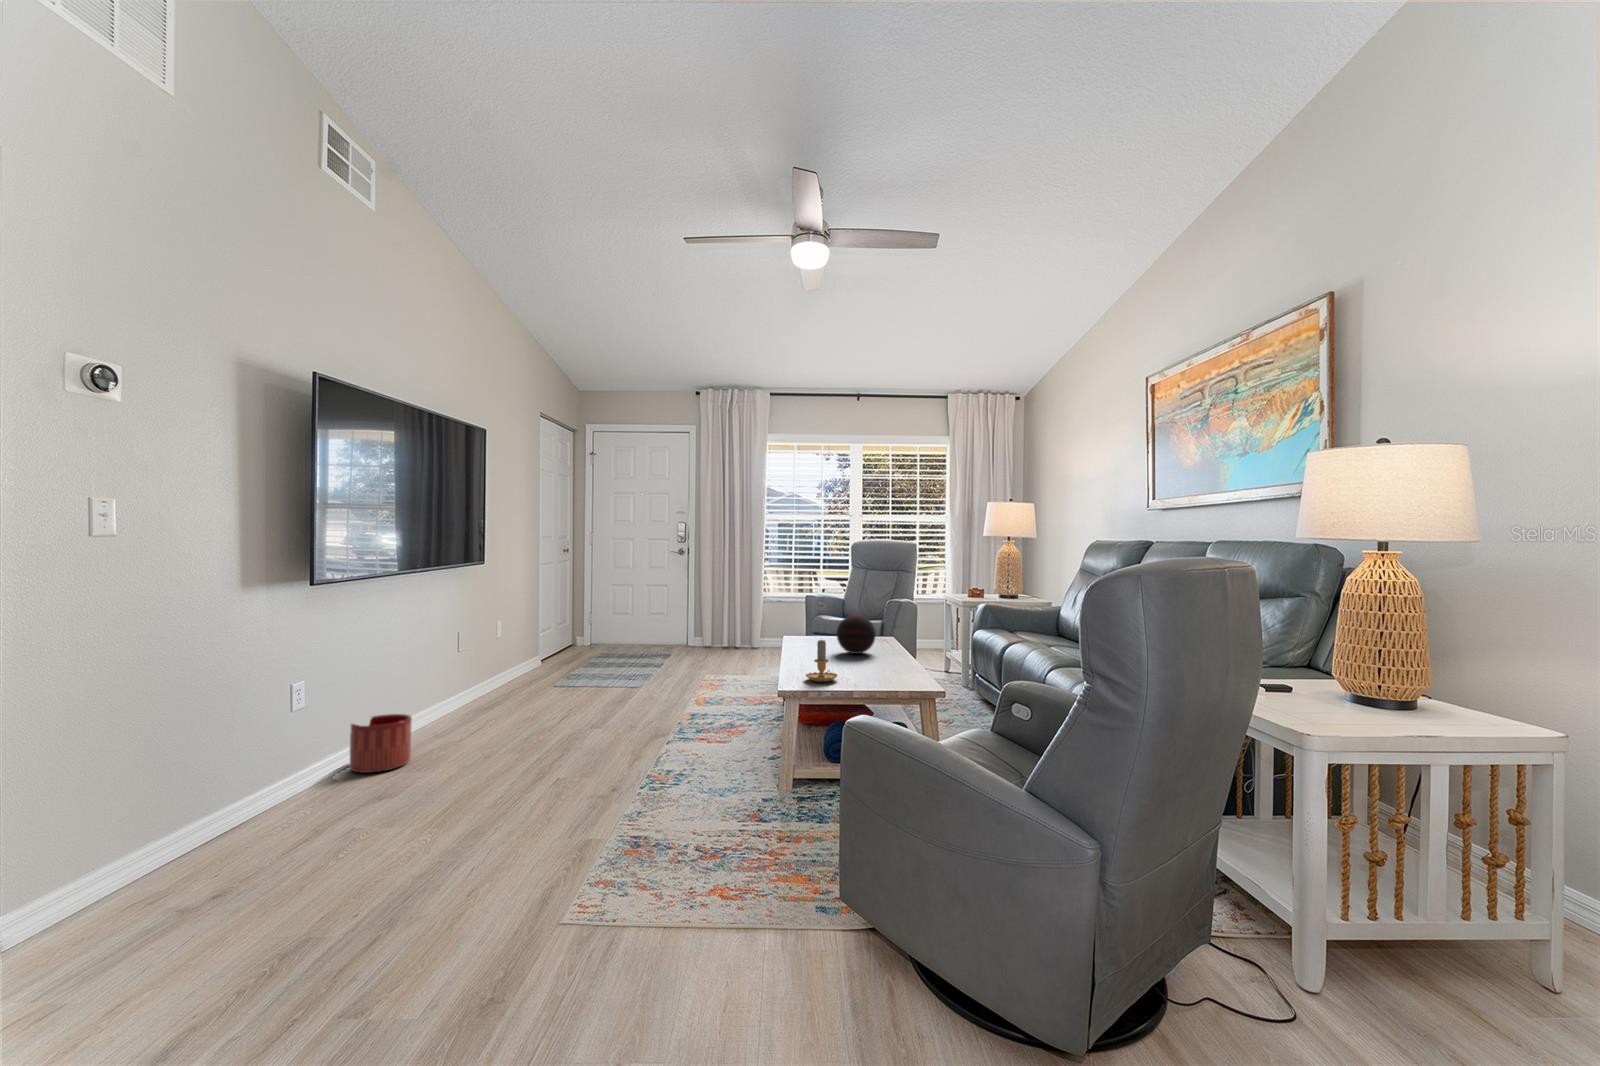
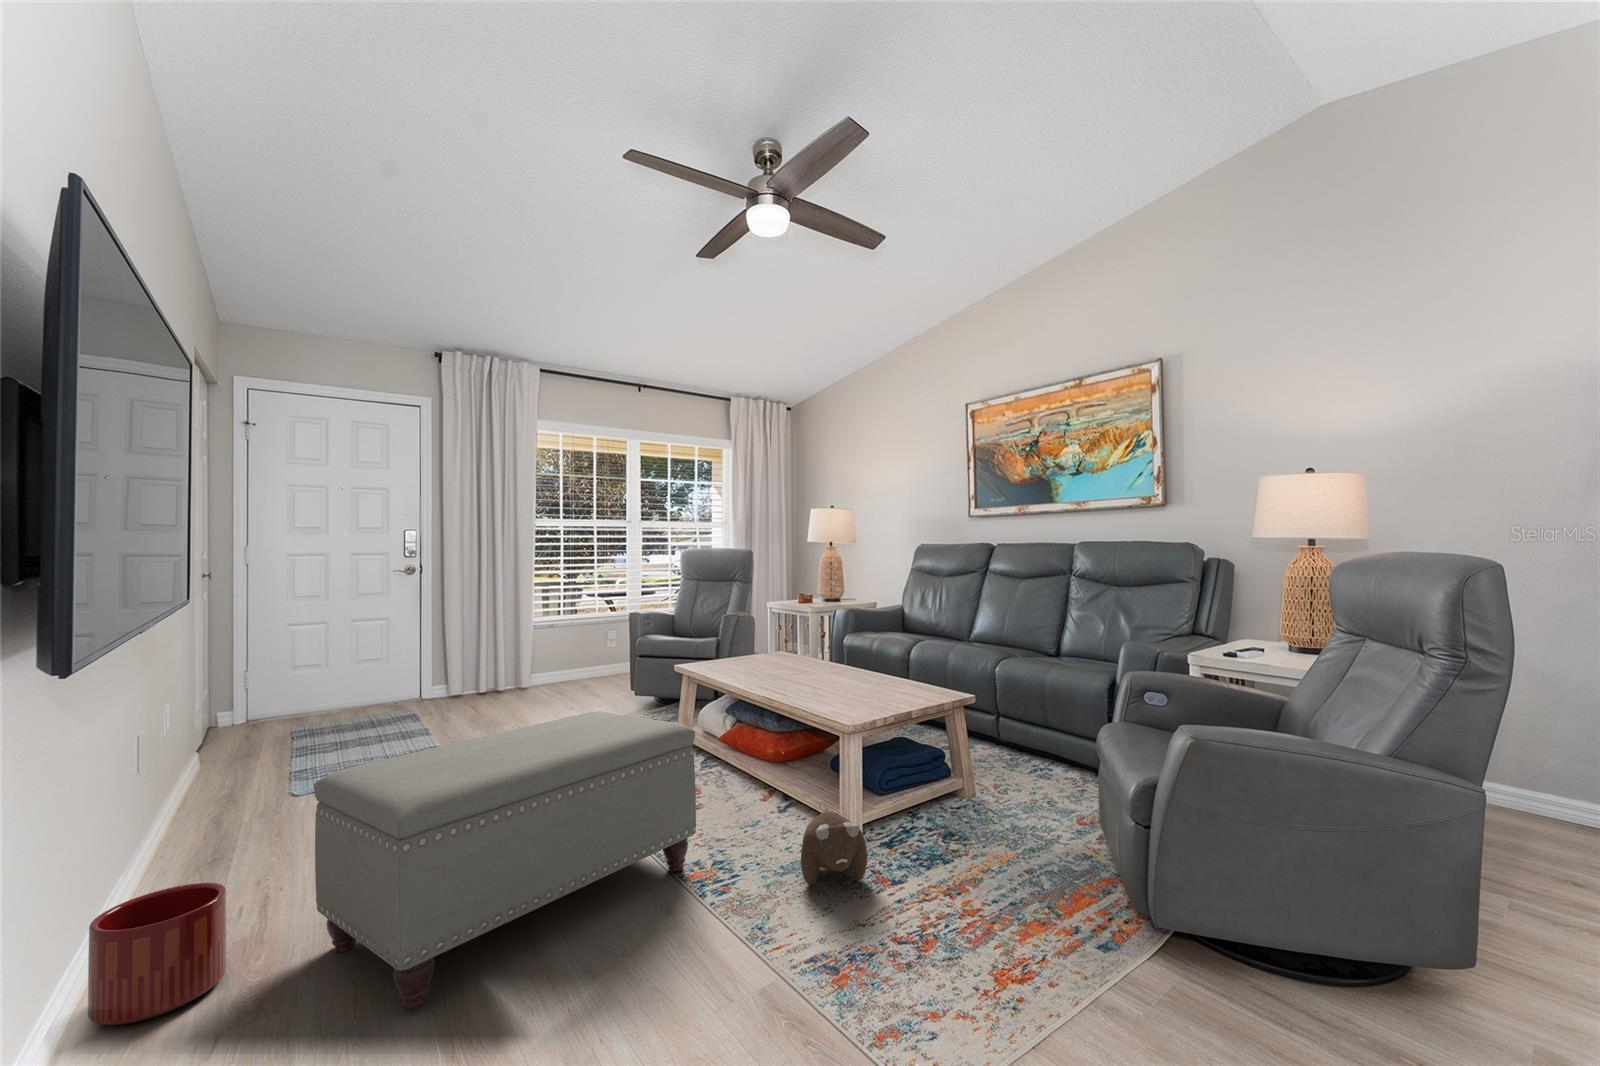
decorative orb: present [837,614,876,654] -> none [783,628,826,671]
candle: present [806,640,838,682] -> none [834,654,874,703]
ottoman: none [418,658,657,801] -> present [314,711,696,1008]
plush toy: none [683,761,749,821] -> present [801,811,867,885]

